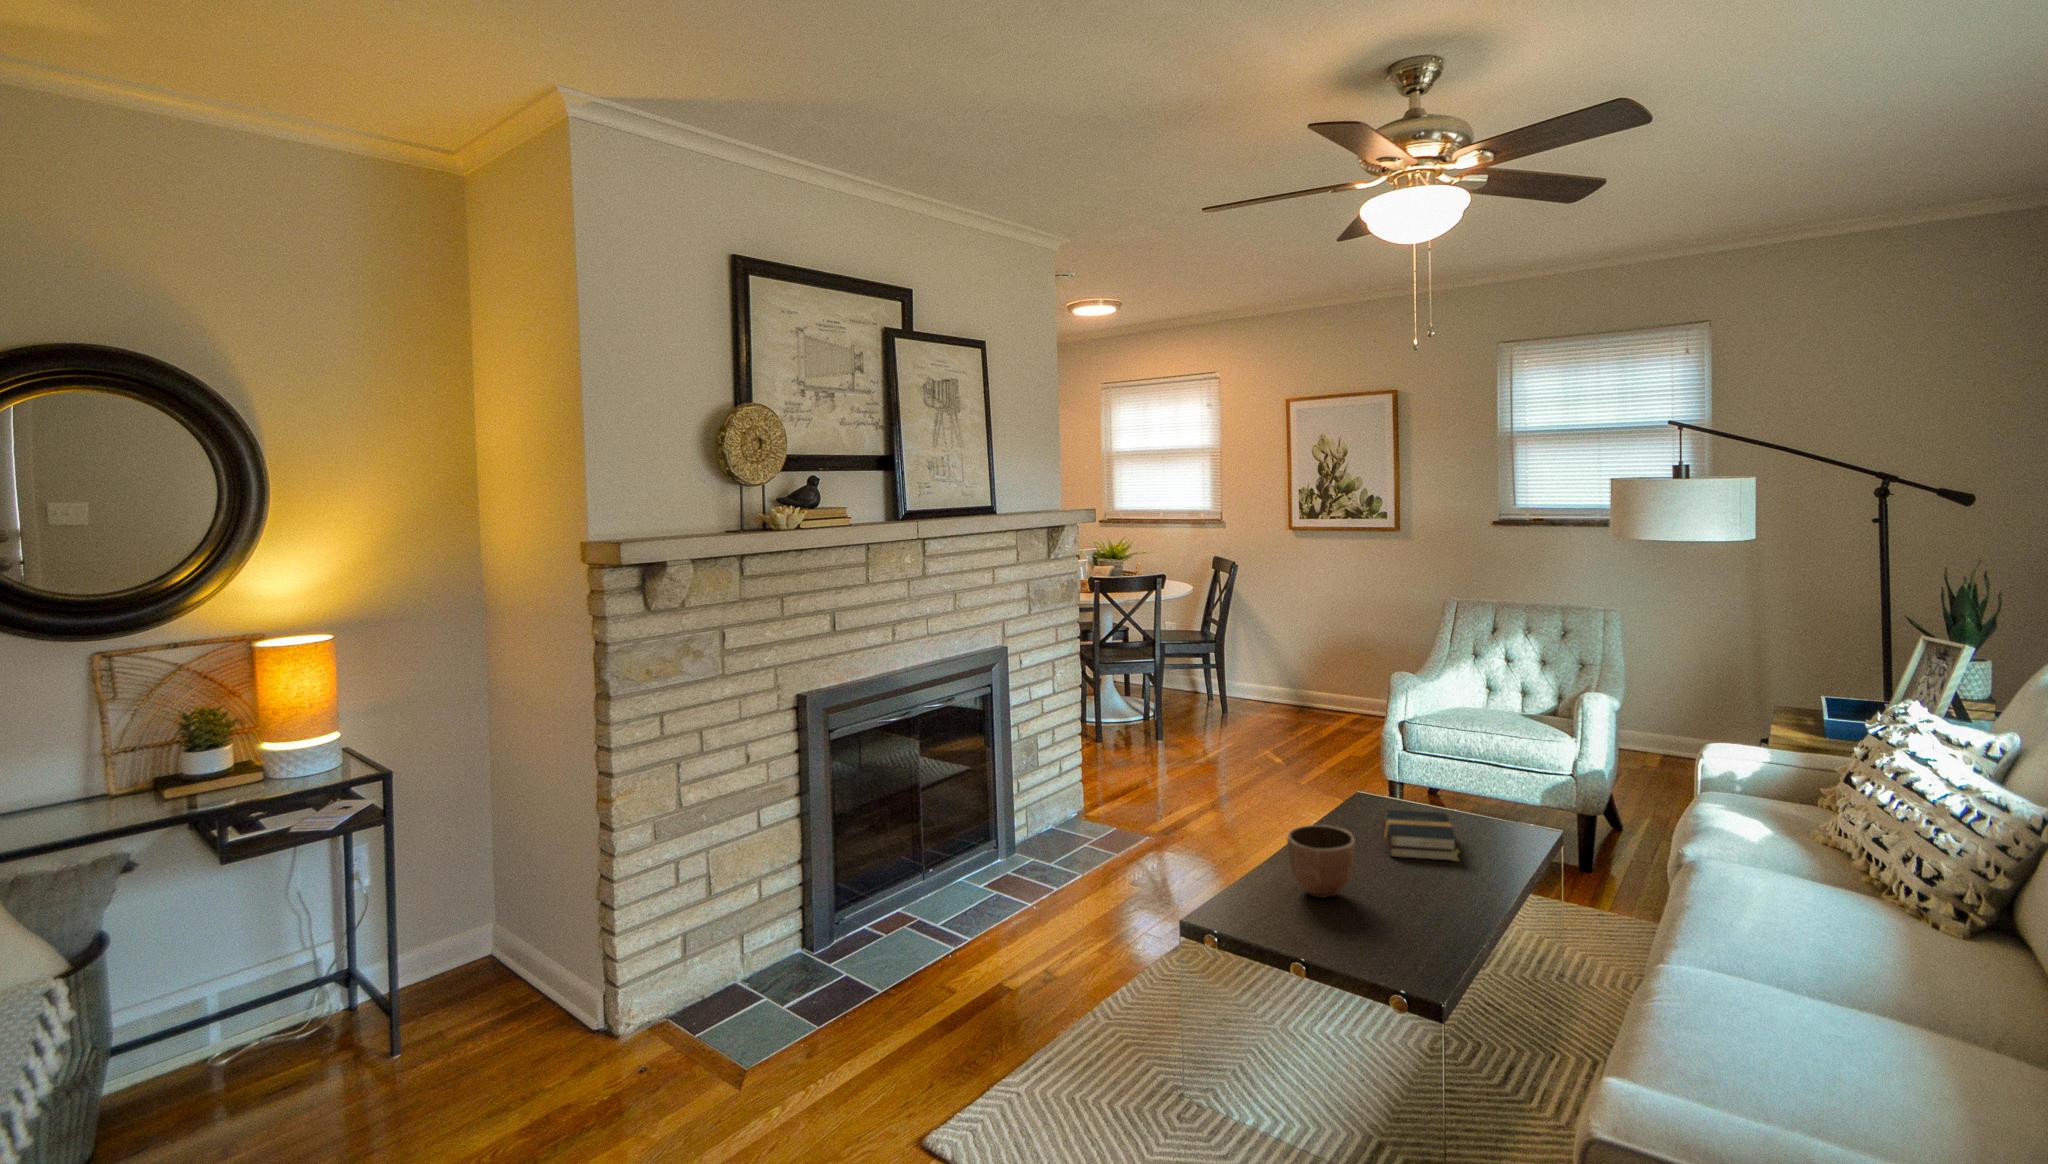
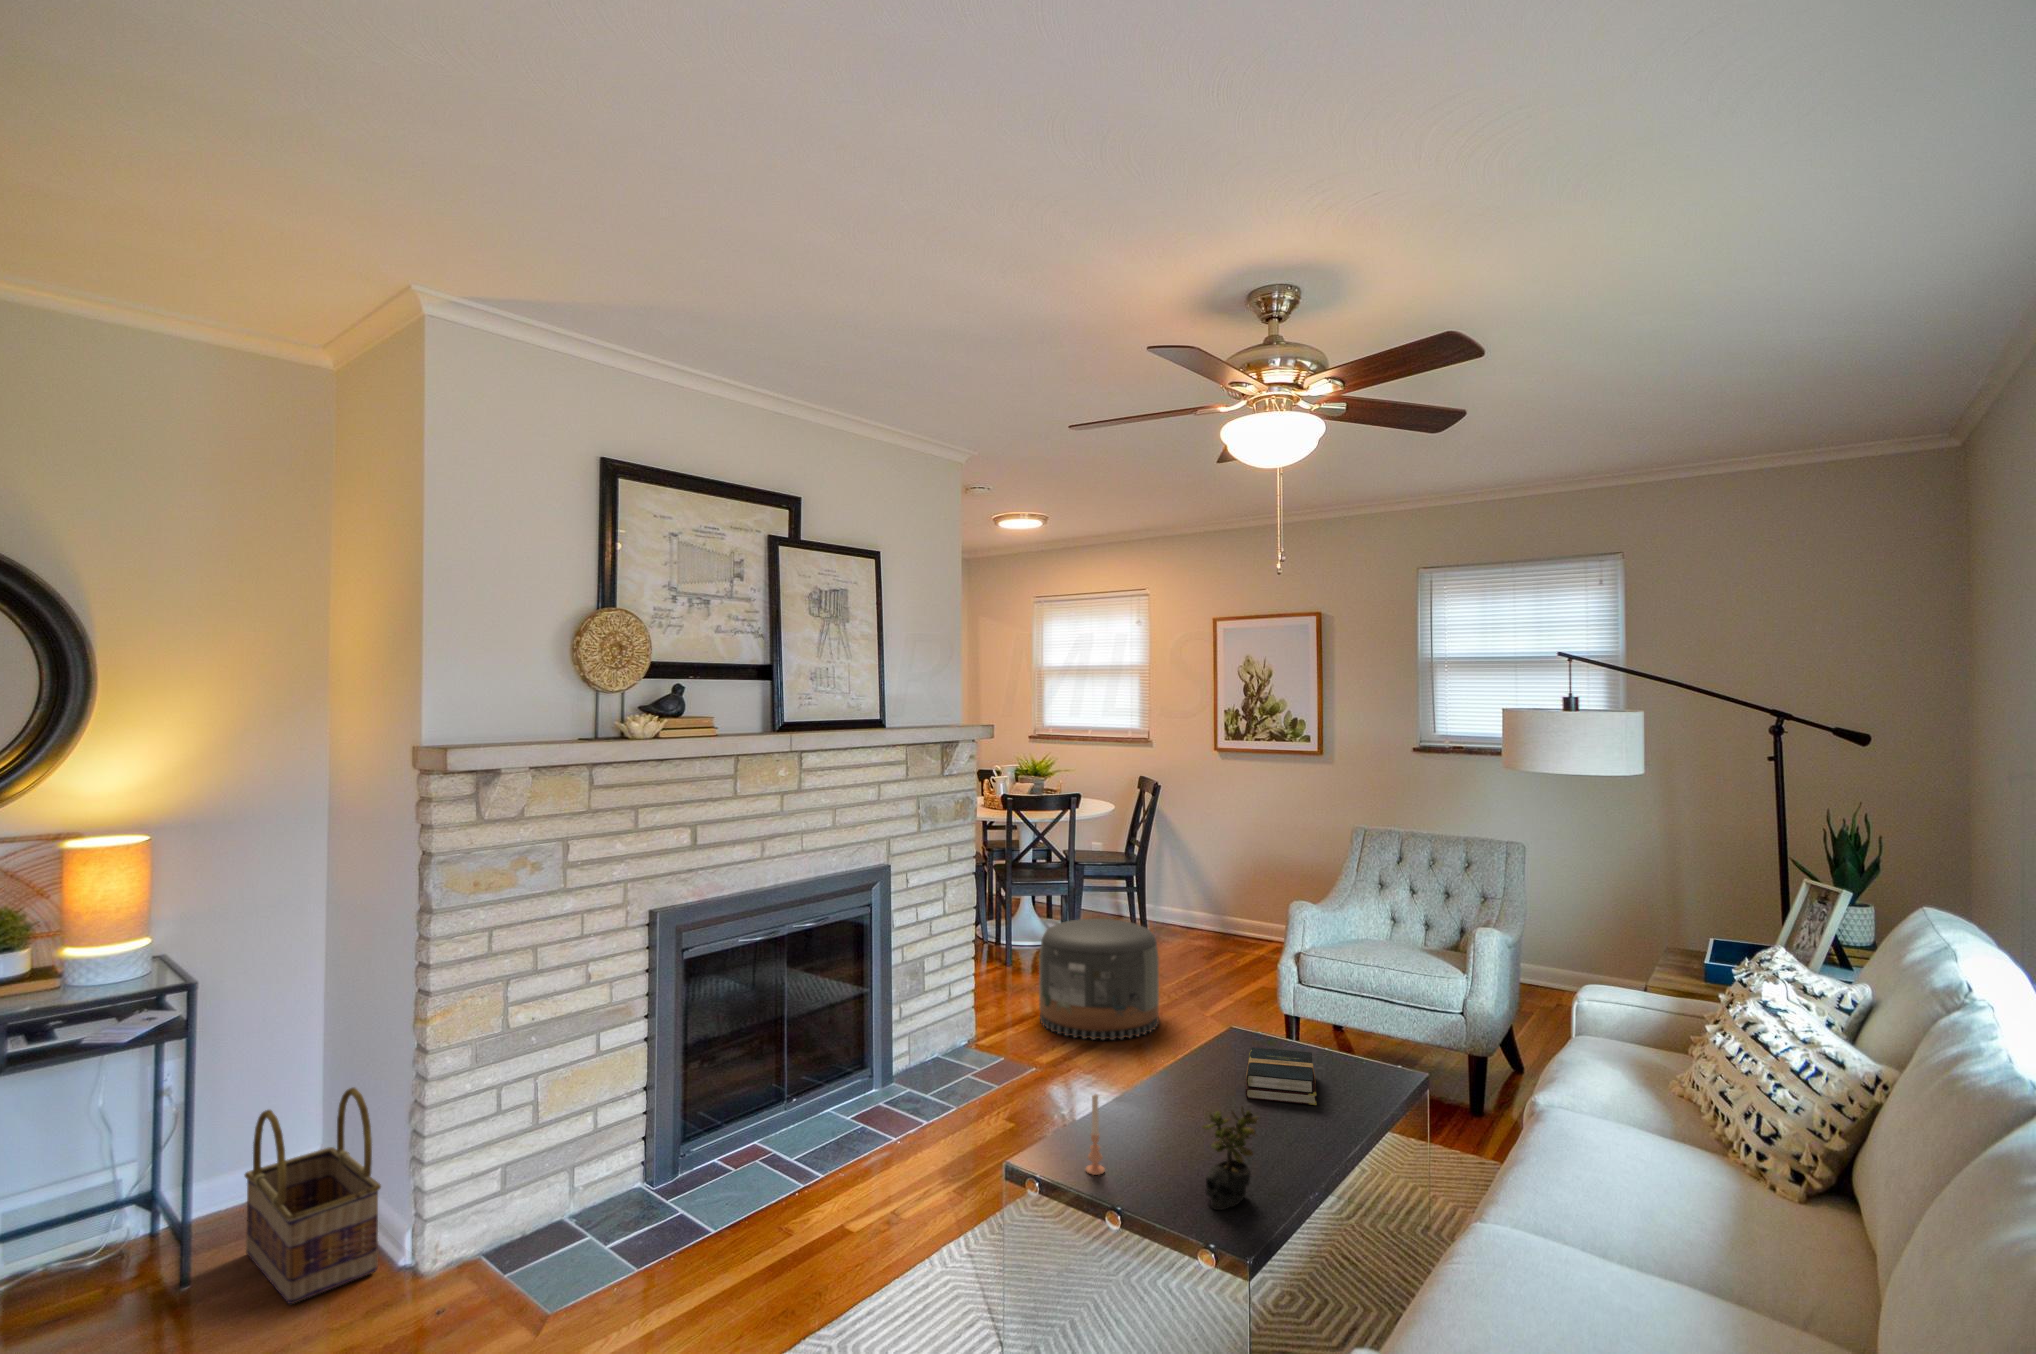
pouf: none [1141,695,1257,808] -> present [1039,919,1159,1040]
decorative bowl: present [1287,825,1355,898] -> none [1127,1062,1194,1142]
candle: none [1260,855,1278,930] -> present [1086,1094,1105,1175]
succulent plant: none [1377,862,1434,959] -> present [1202,1107,1258,1210]
basket: none [447,867,582,1062] -> present [245,1088,381,1304]

